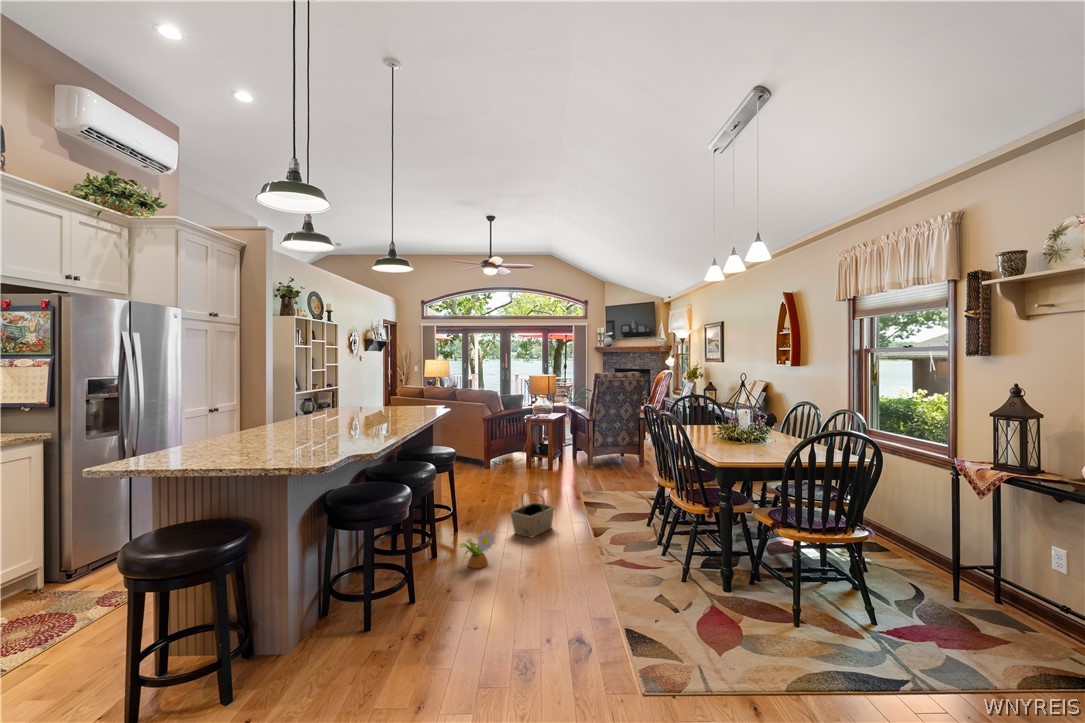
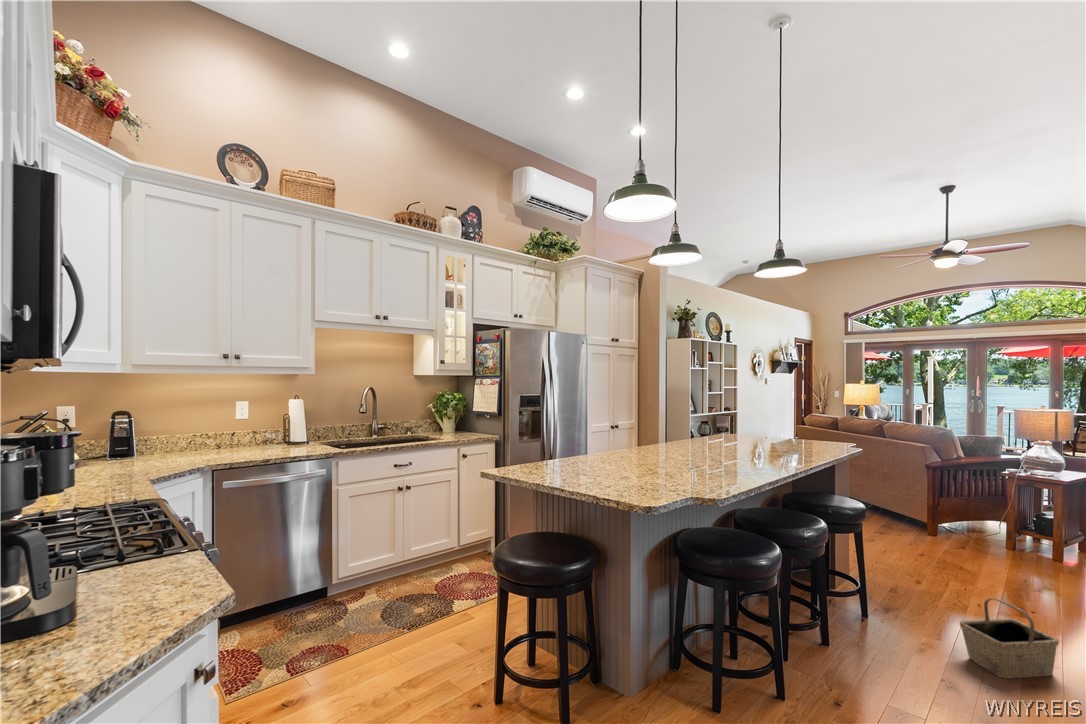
decorative plant: present [460,530,495,568] -> none [858,638,926,694]

